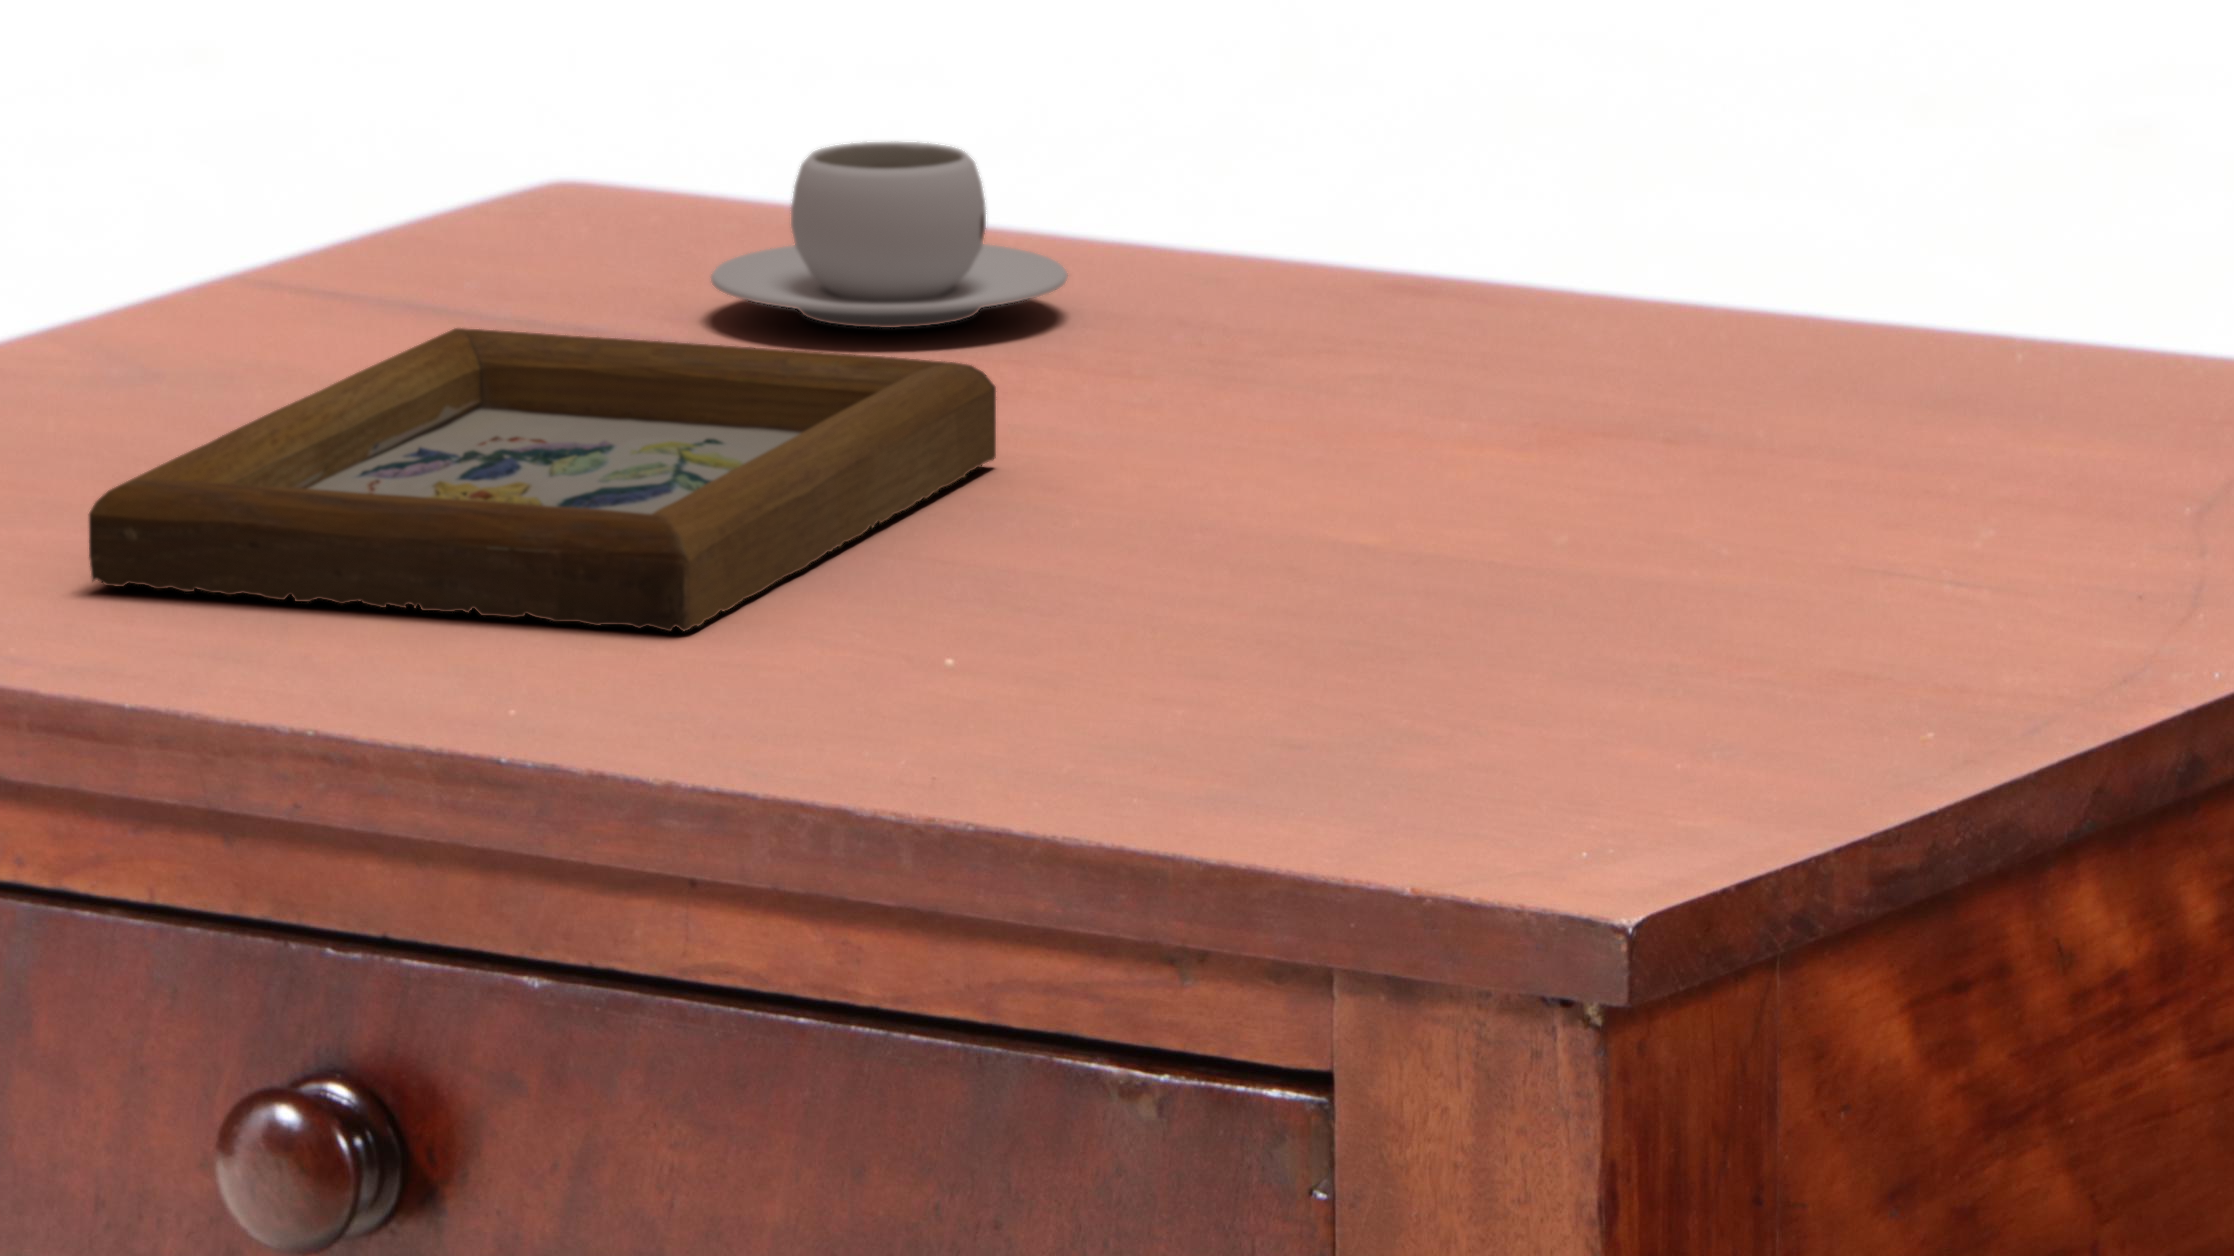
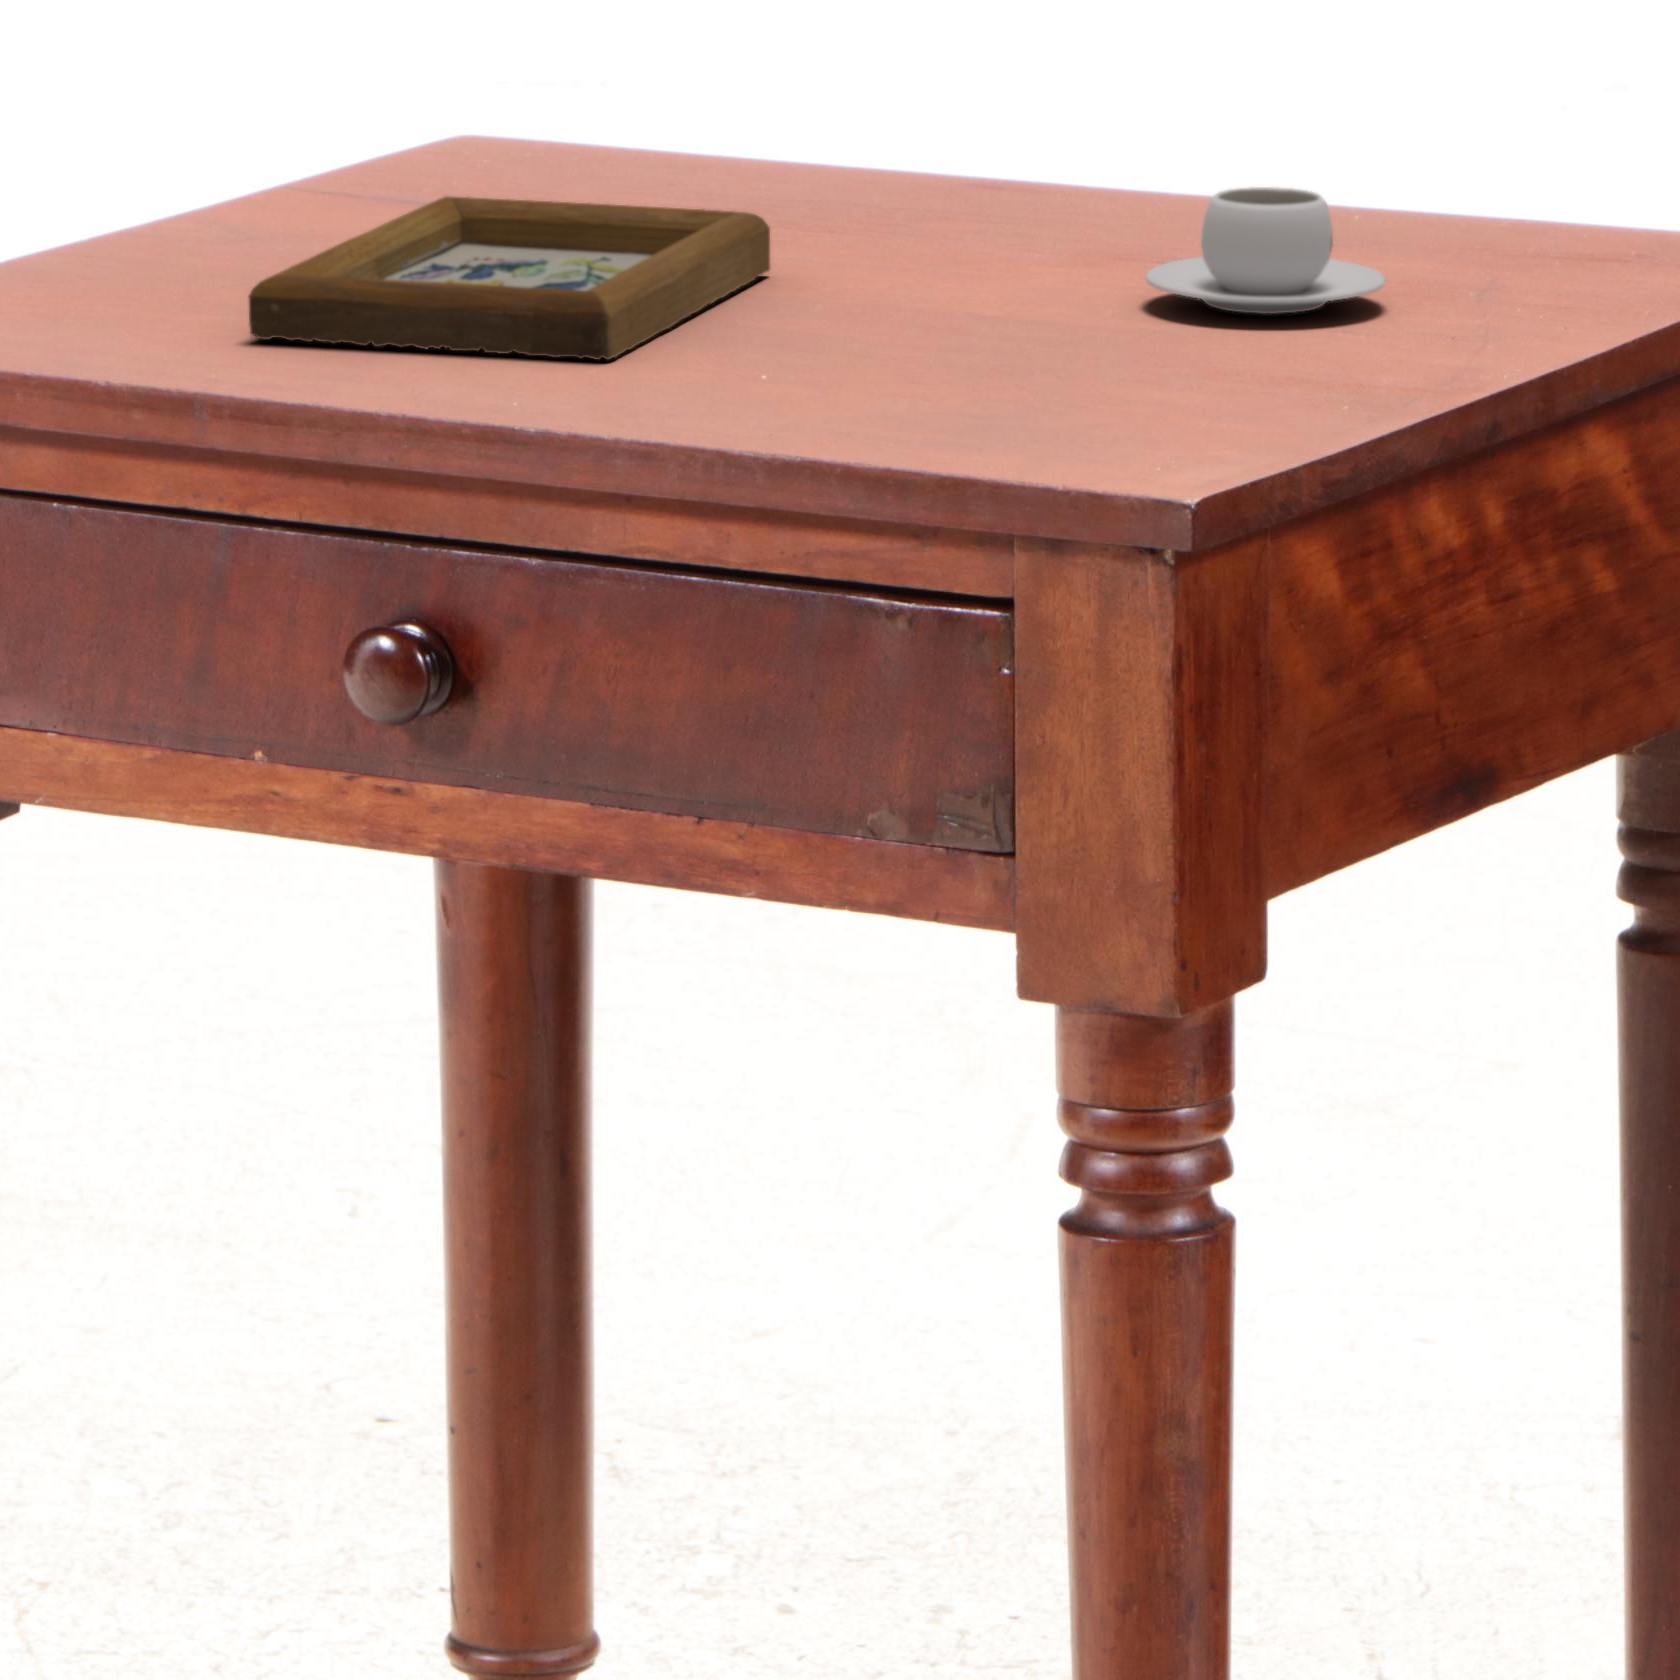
teacup: present [711,141,1068,328] -> present [1146,187,1386,314]

